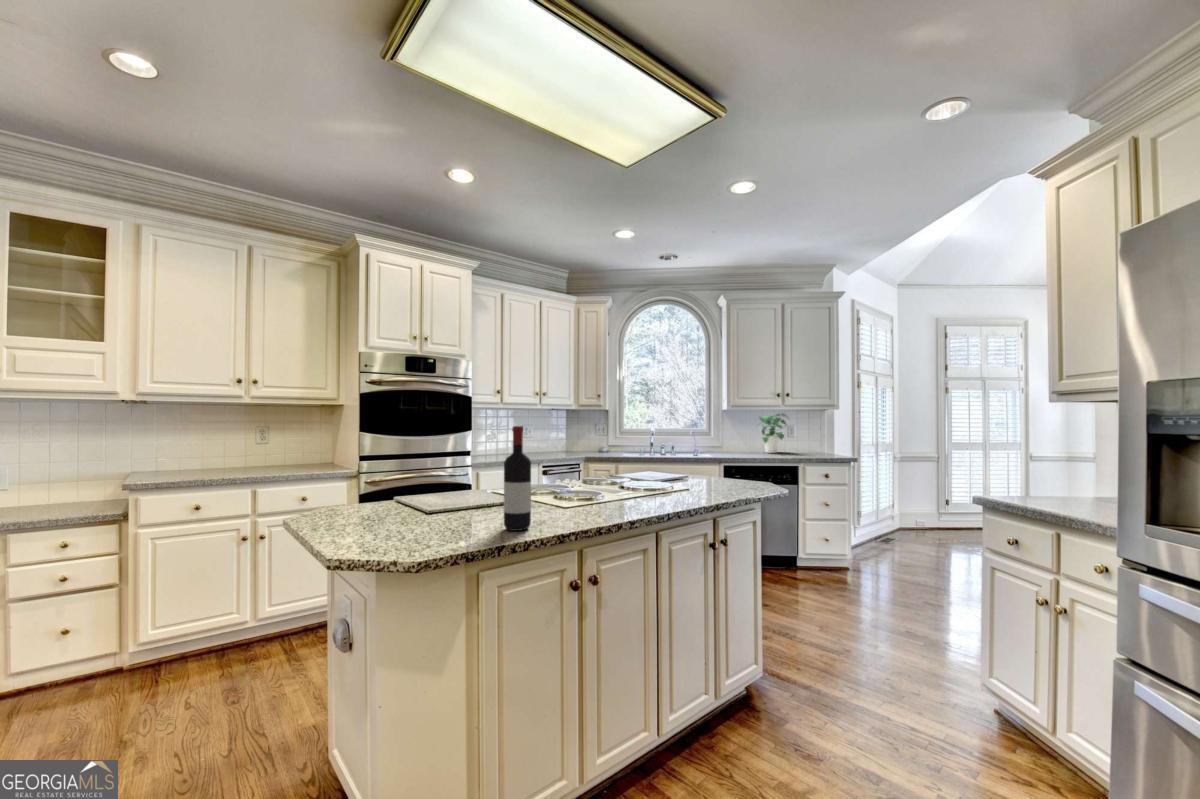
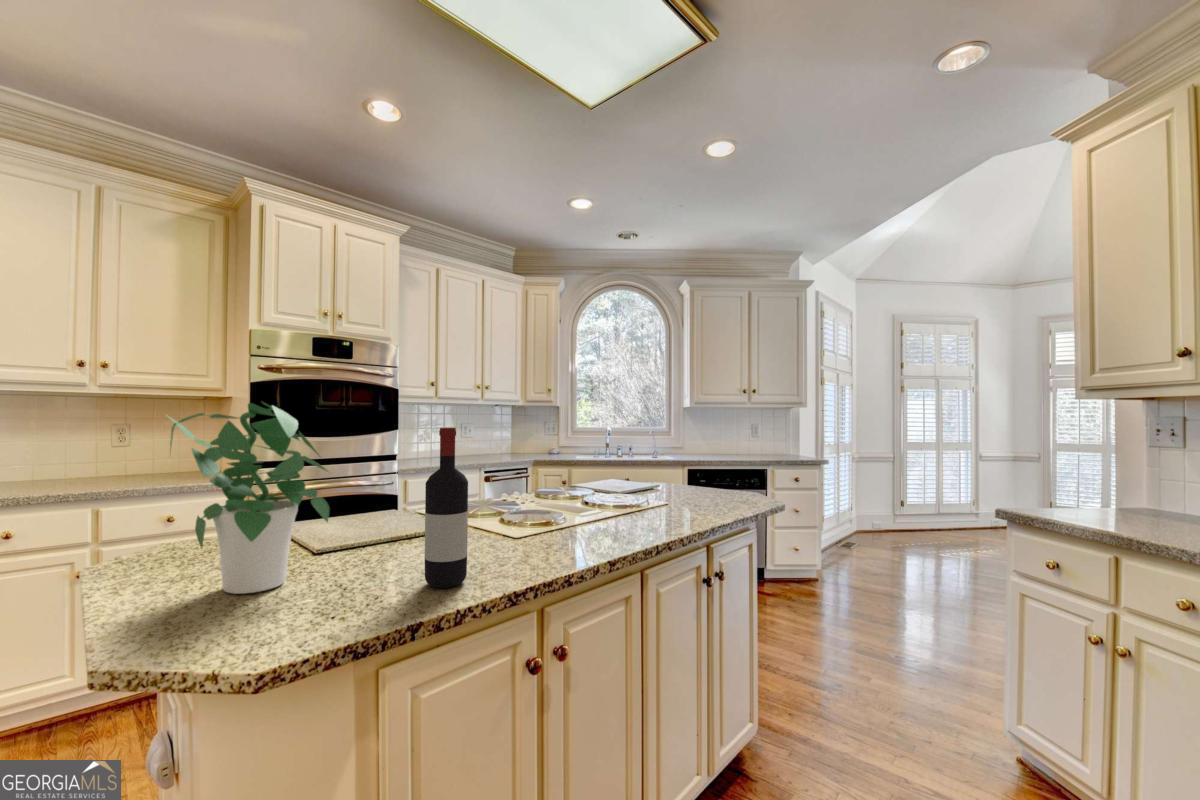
potted plant: present [759,413,787,453] -> present [168,402,330,594]

